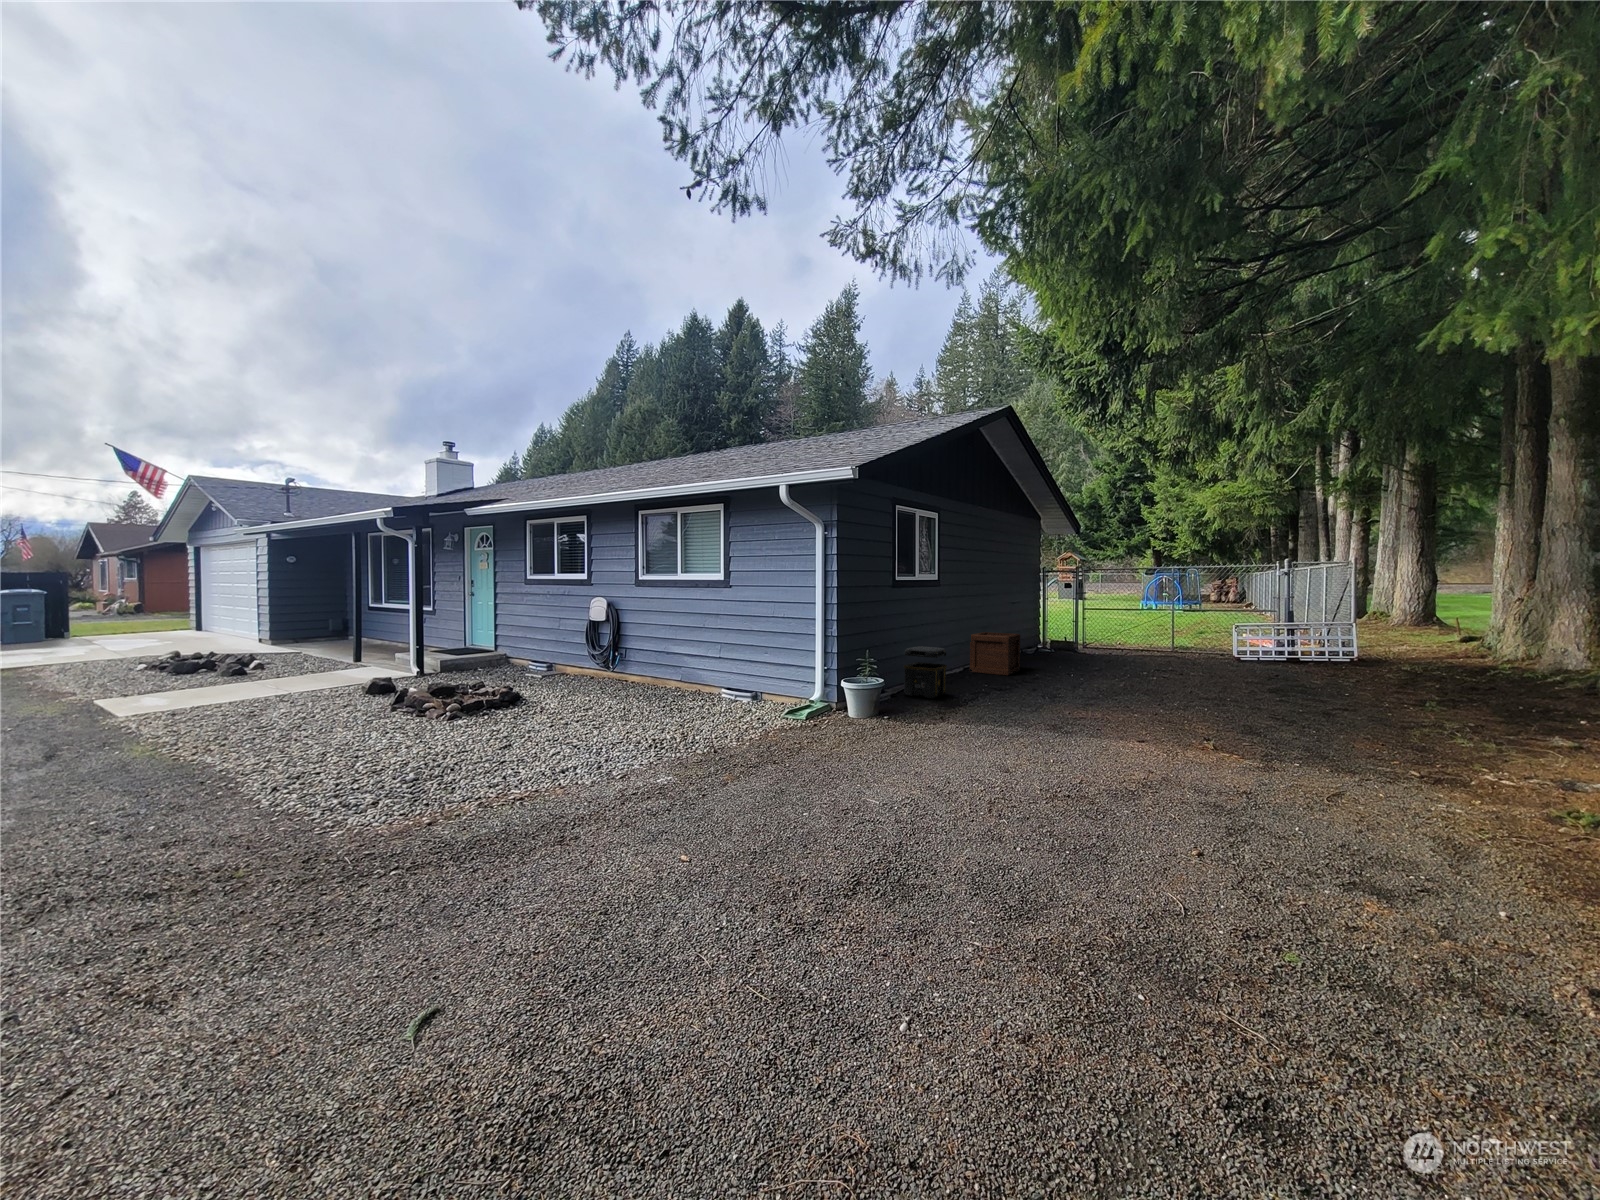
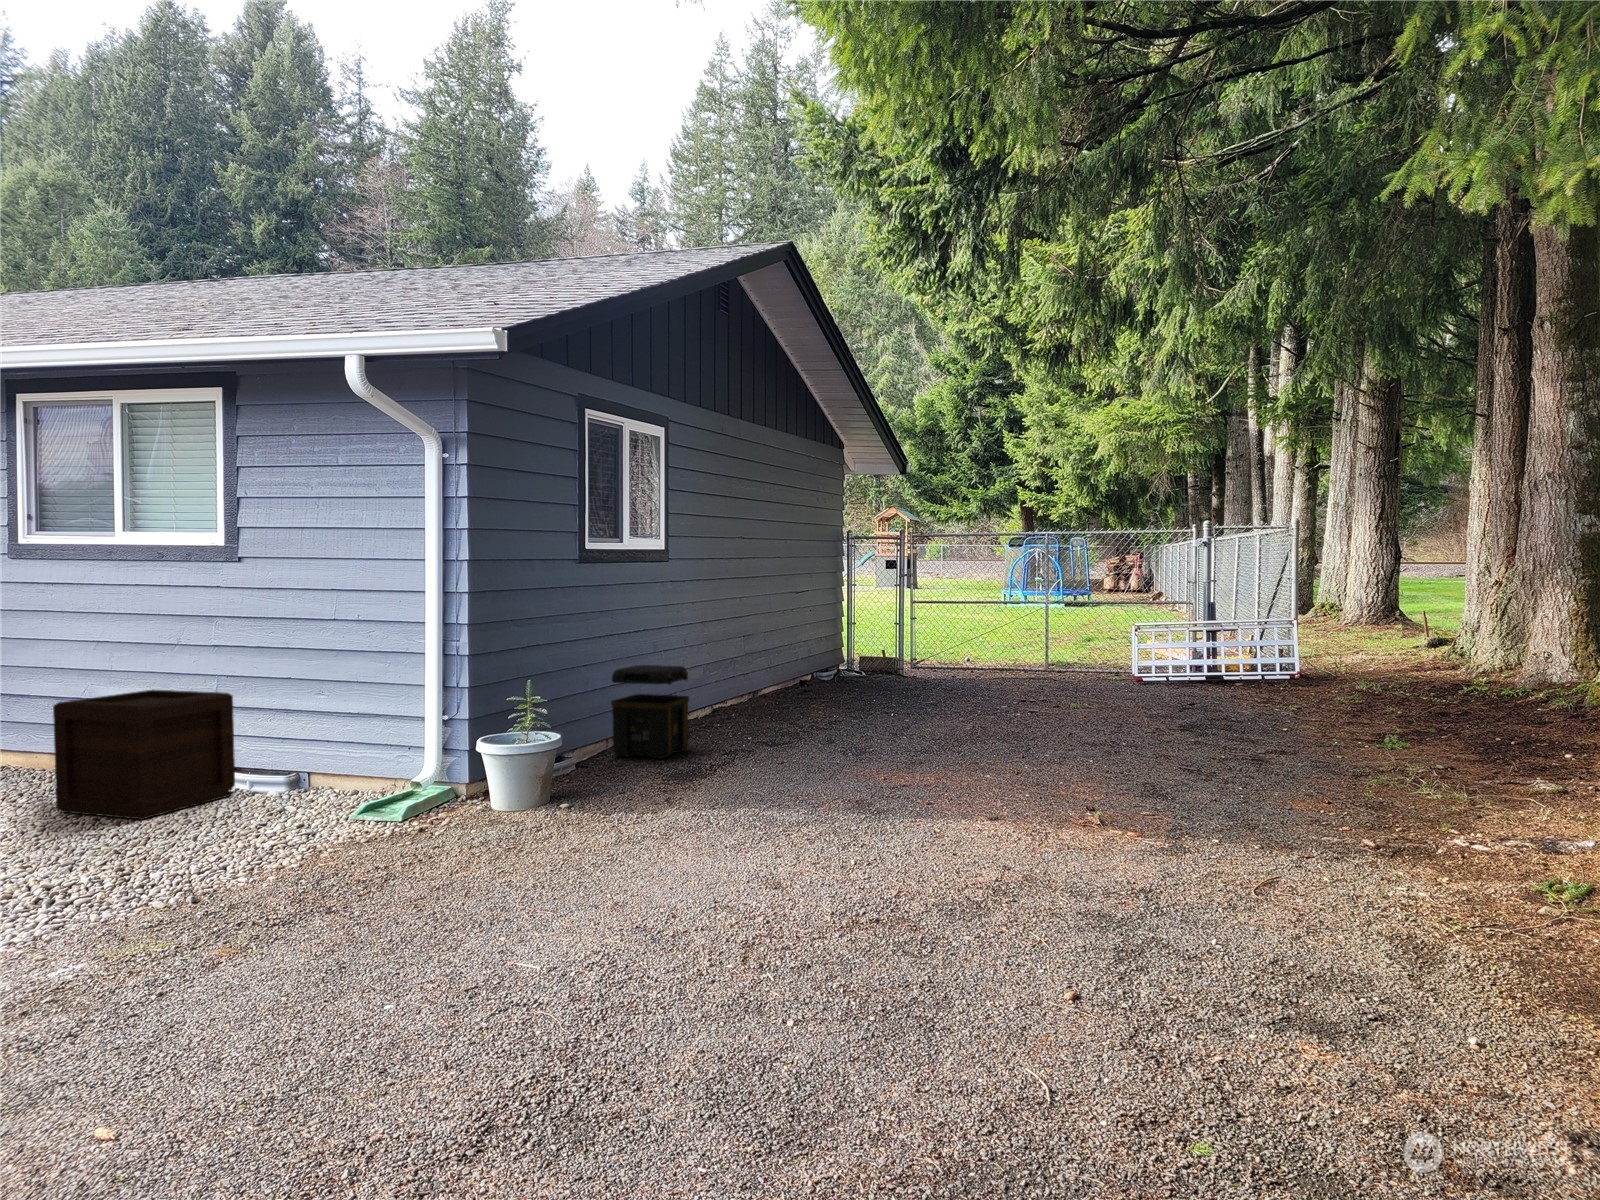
wooden crate: present [970,632,1020,676] -> present [53,690,235,820]

